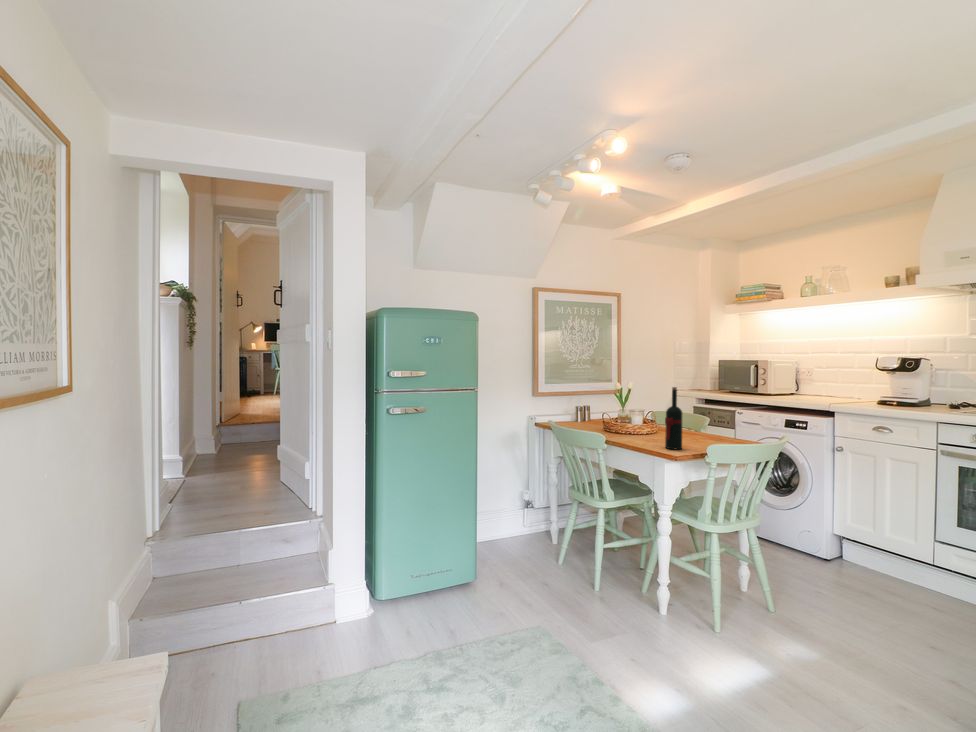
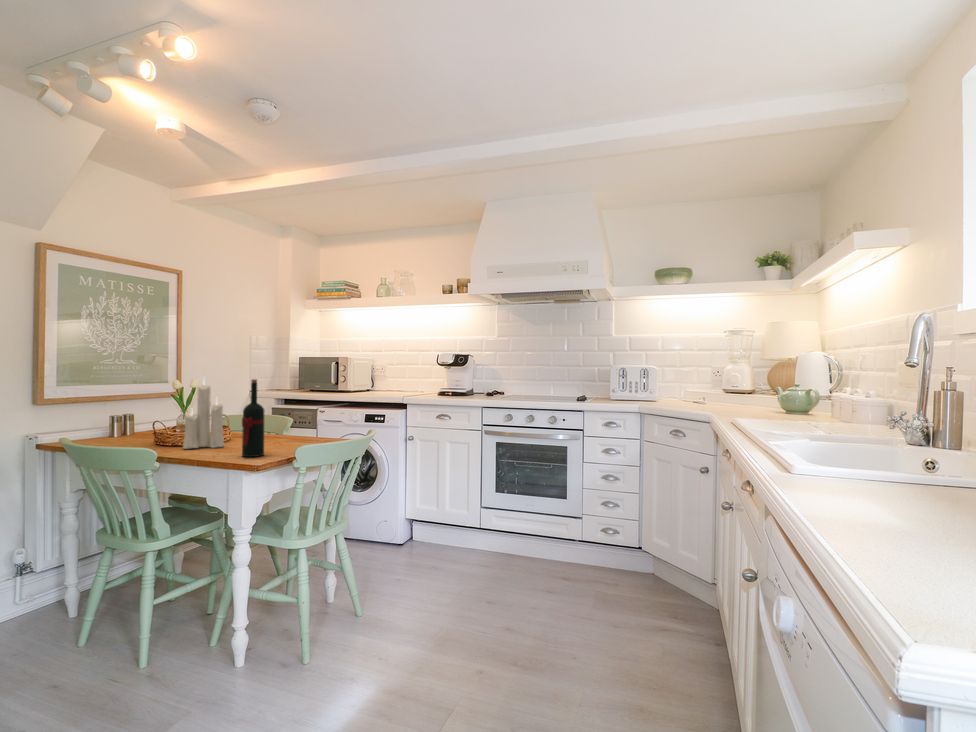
candle: none [623,379,652,438] -> present [183,383,224,449]

